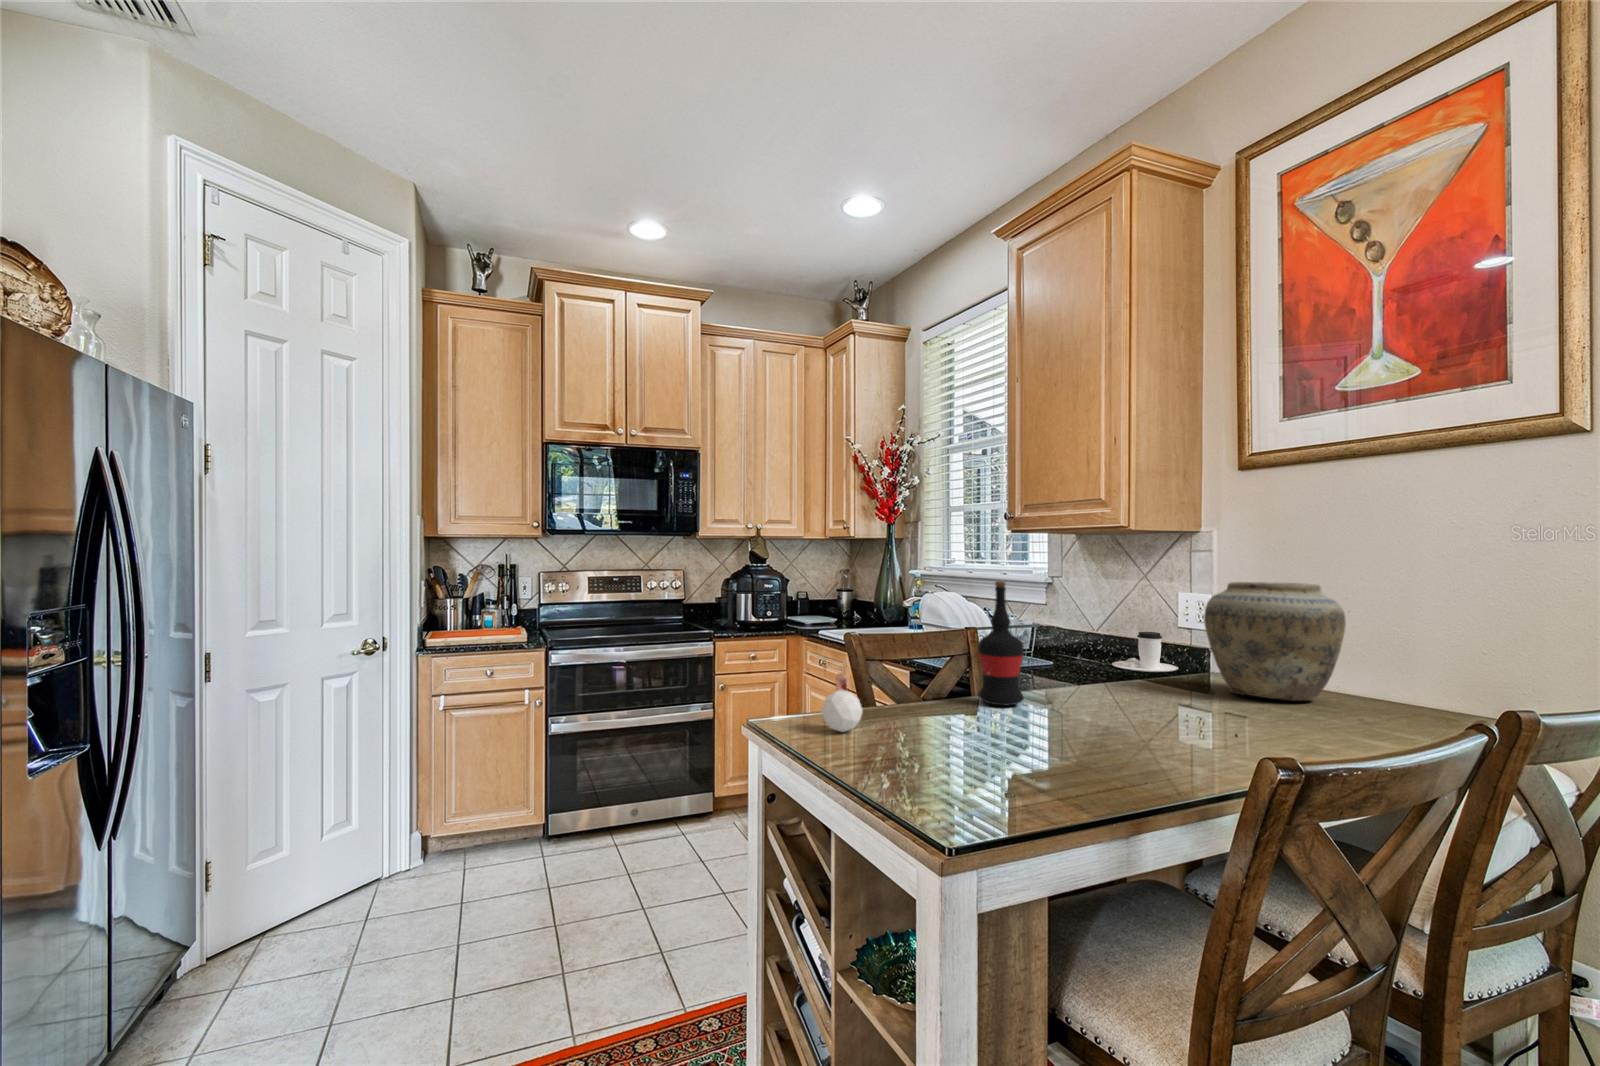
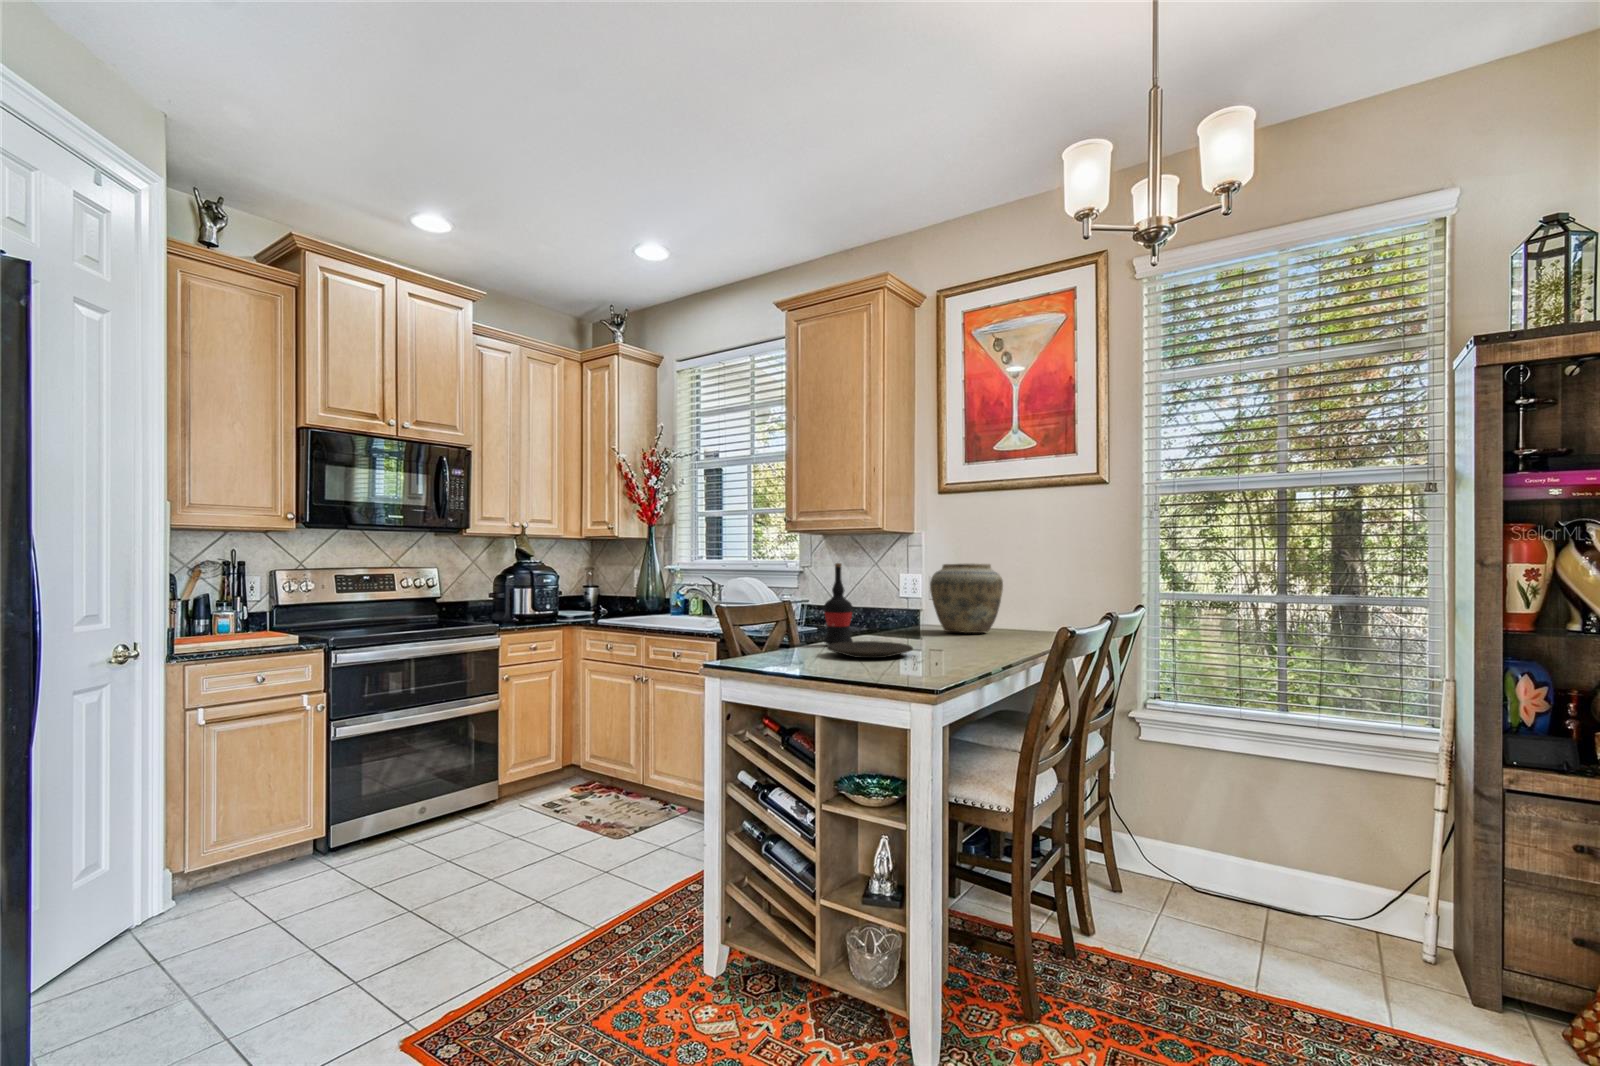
coffee cup: present [1112,632,1178,672] -> none [858,601,900,628]
candle: present [822,667,862,732] -> none [767,614,794,662]
plate: none [930,705,1075,743] -> present [827,641,913,658]

